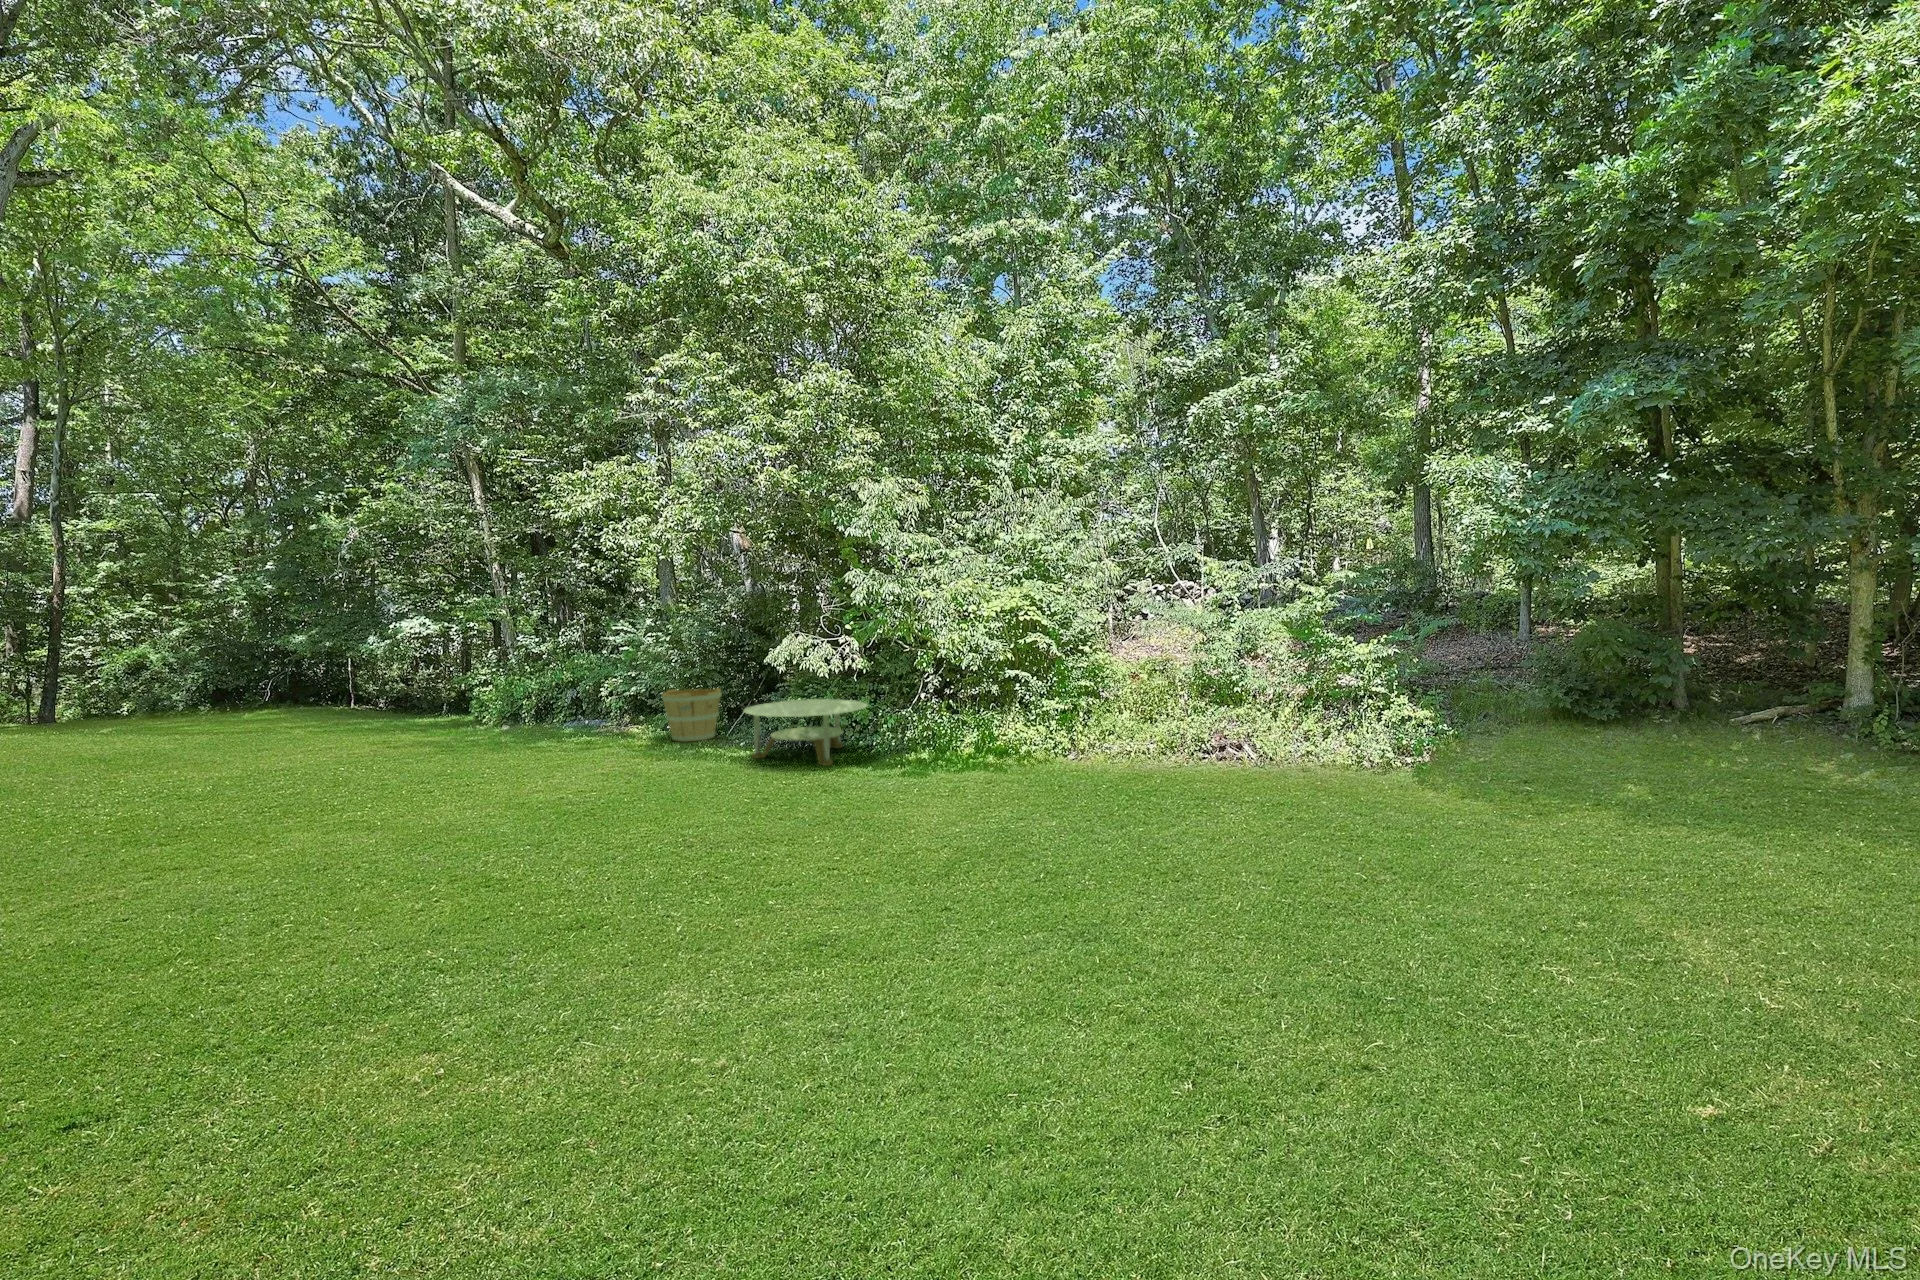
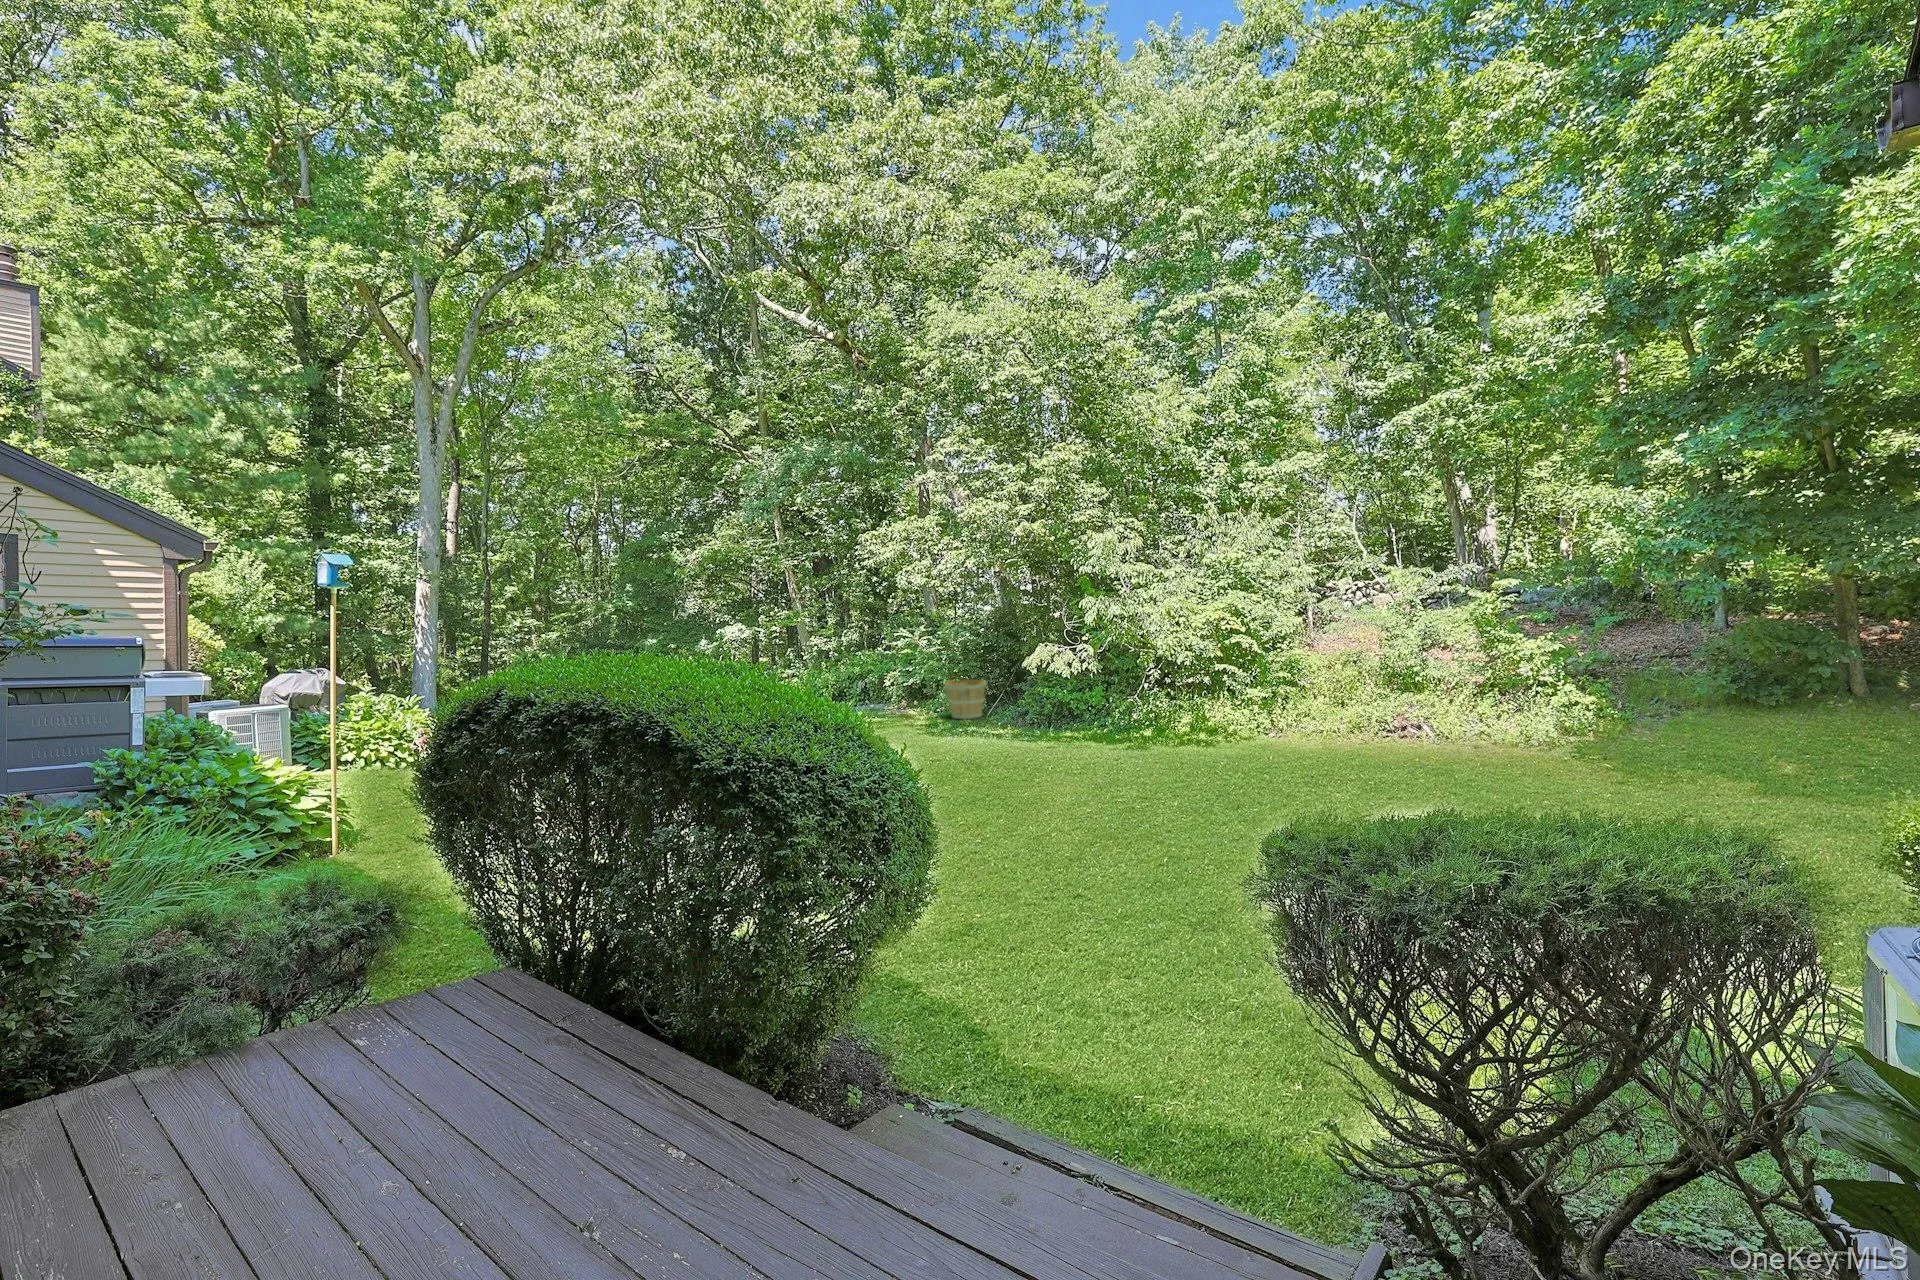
round table: present [744,699,867,766] -> none [1014,688,1106,736]

